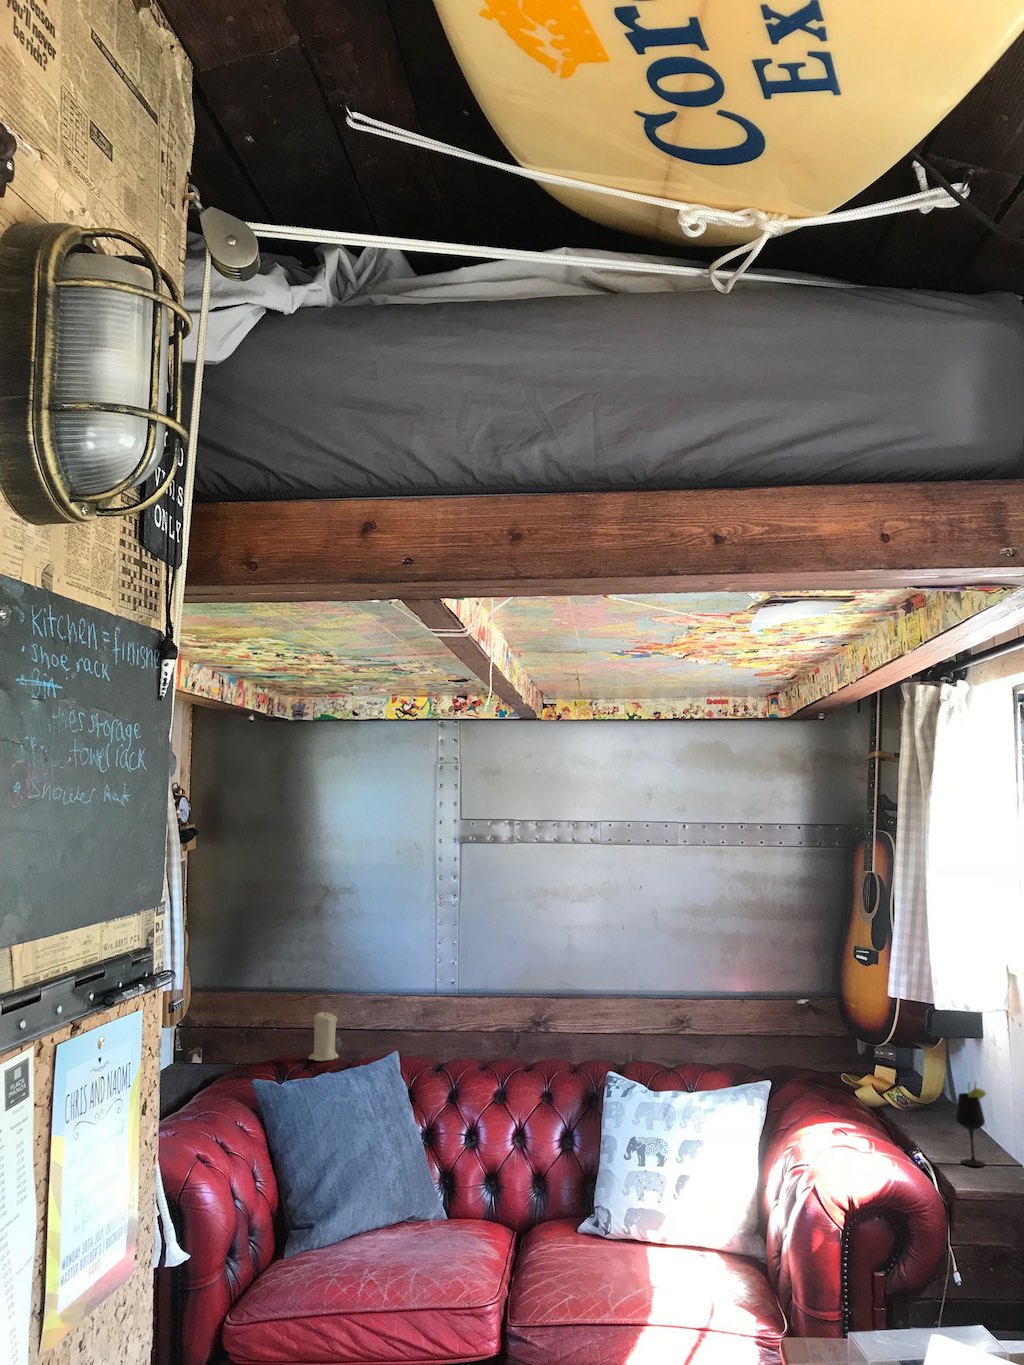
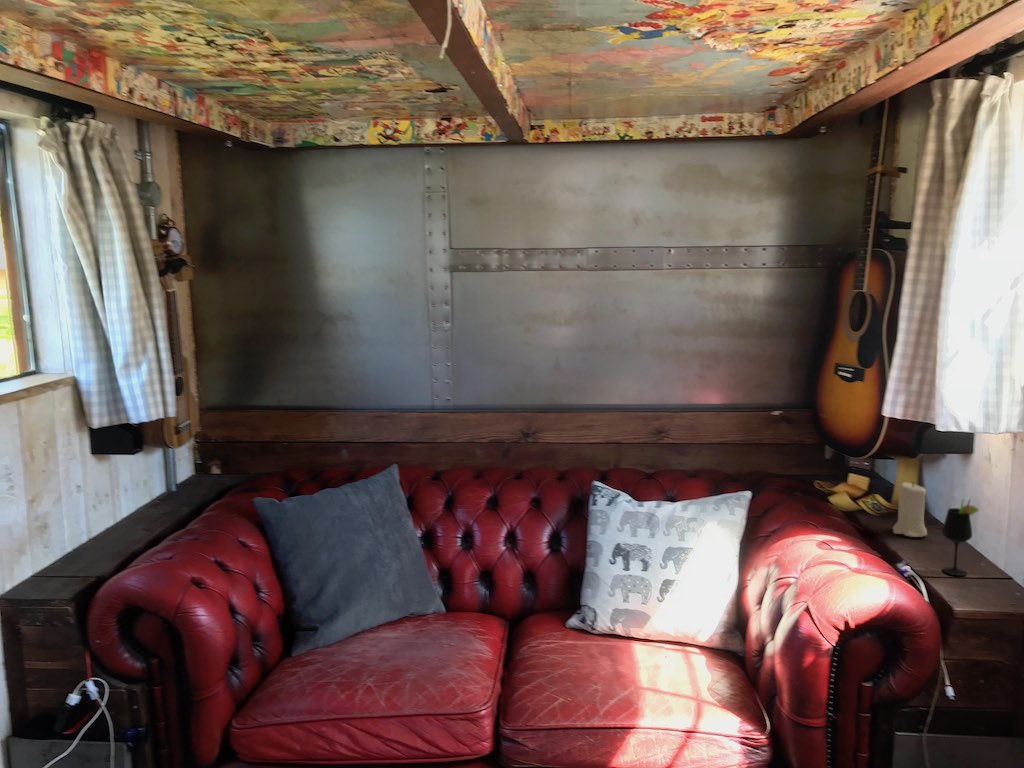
candle: present [309,1011,339,1061] -> present [893,482,927,537]

